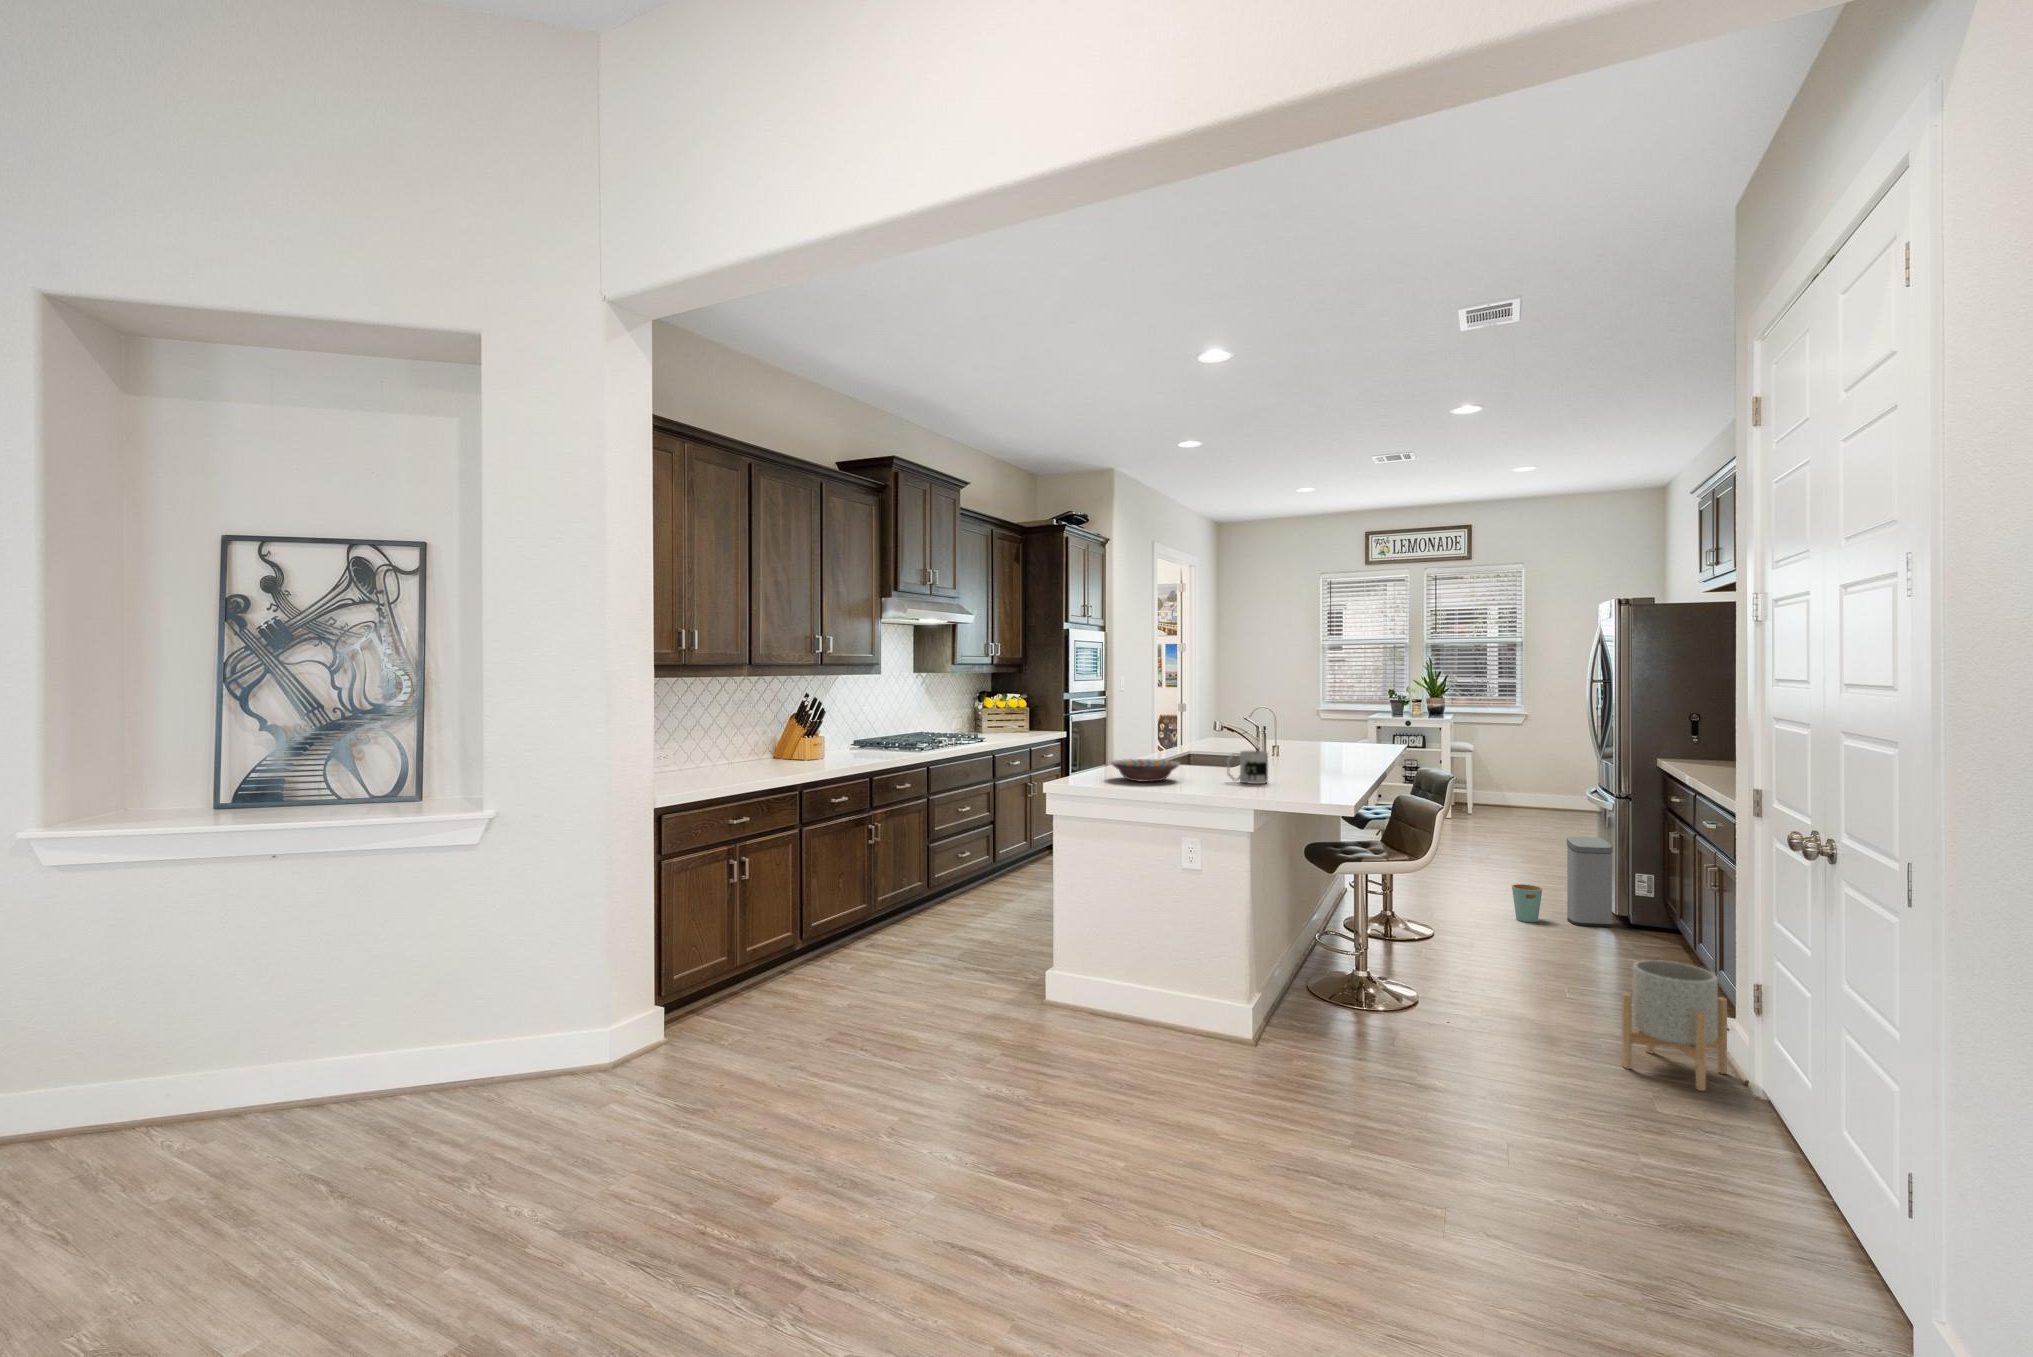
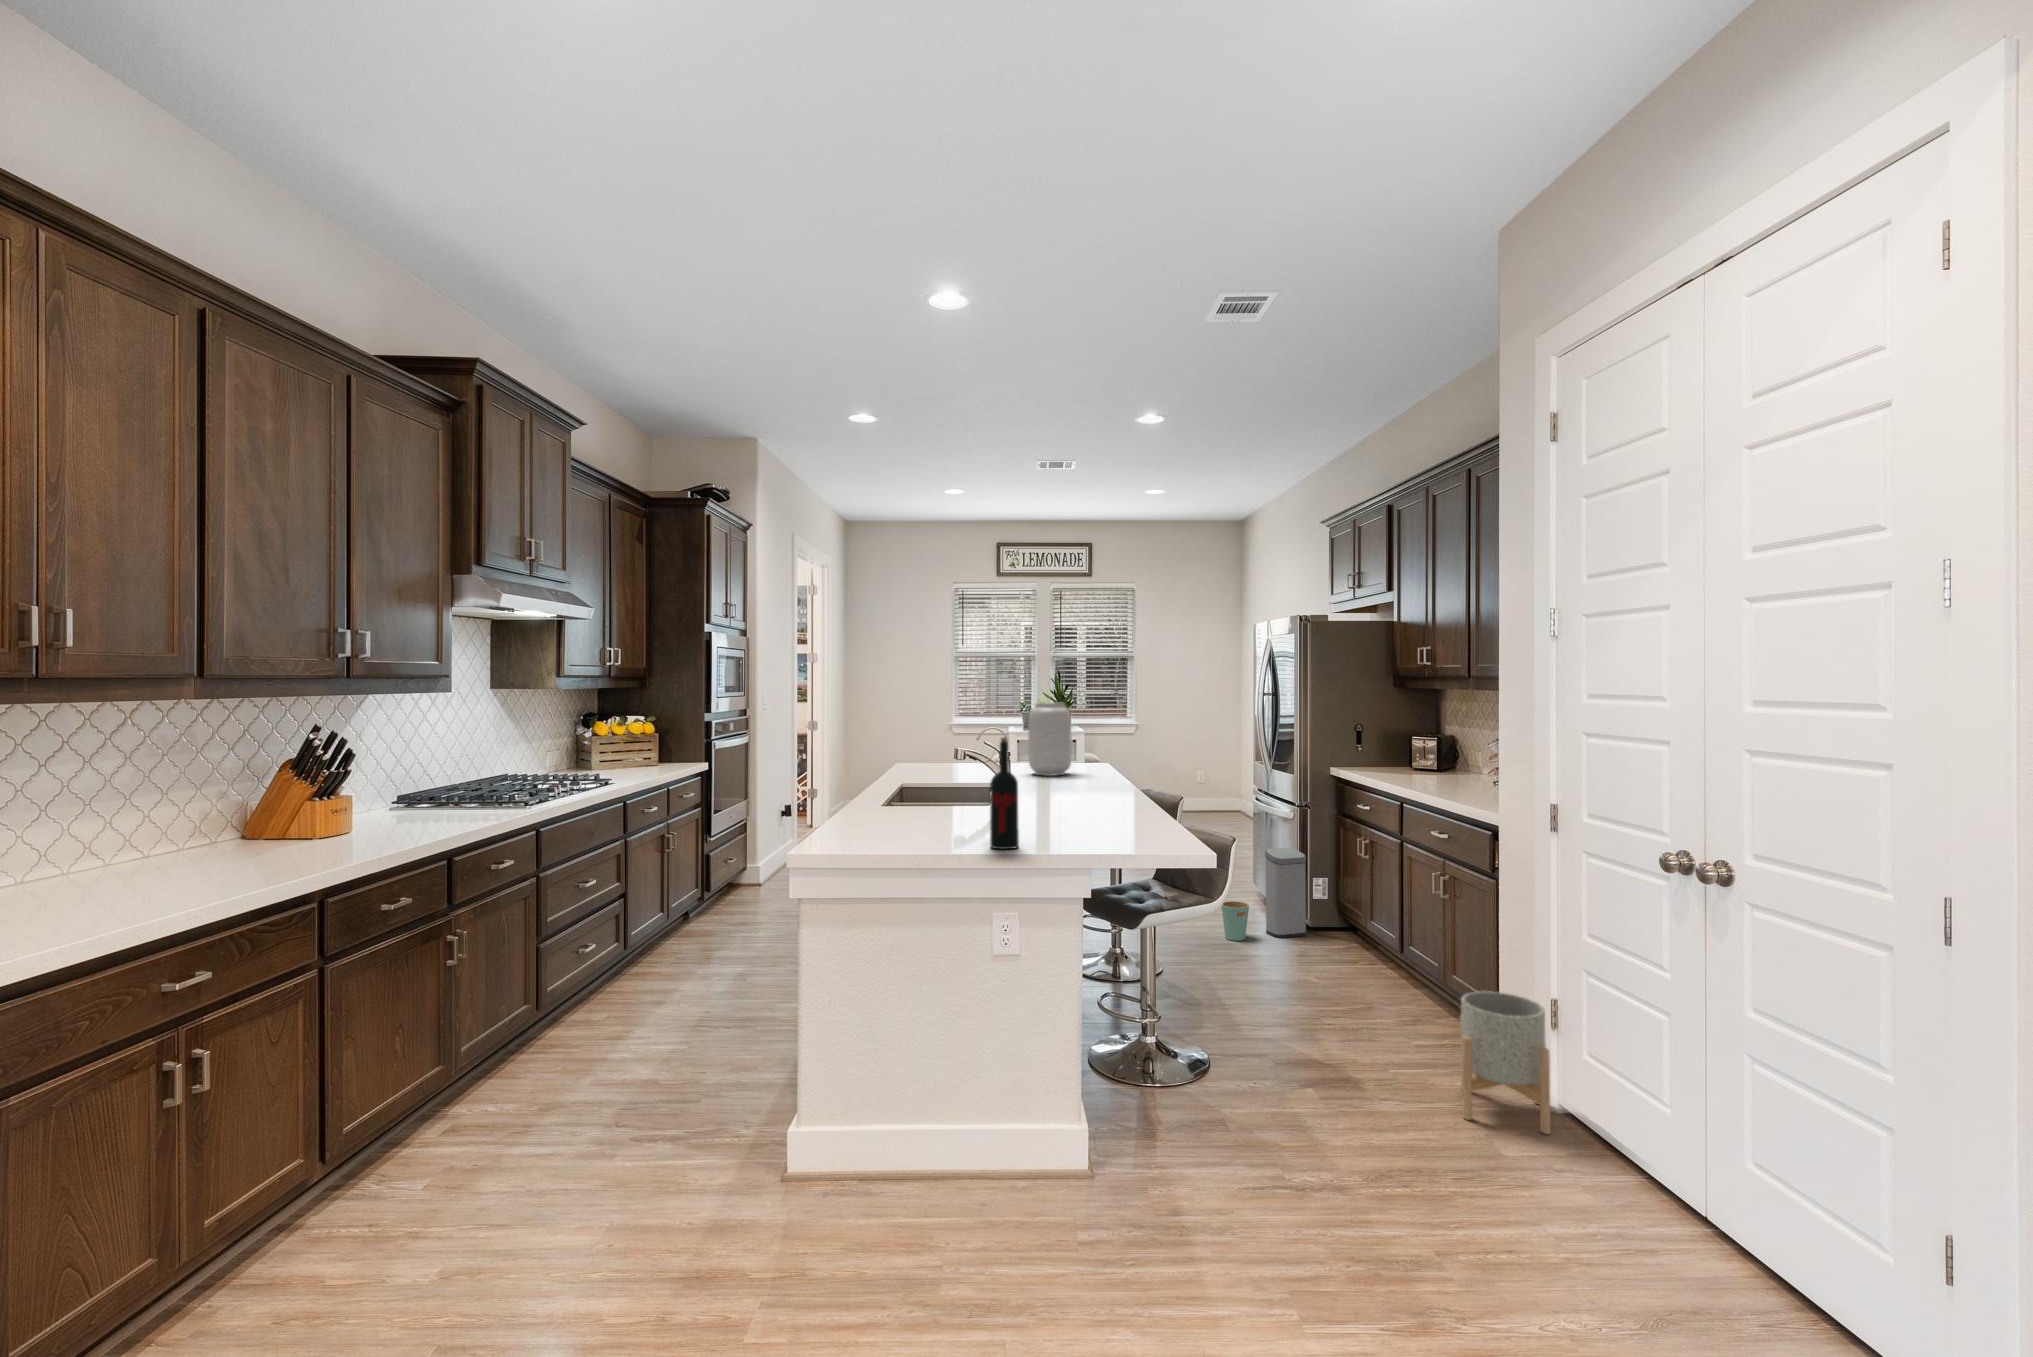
vase: none [1307,687,1347,751] -> present [1028,703,1071,776]
wine bottle: none [1186,709,1207,790] -> present [990,737,1019,849]
mug: present [1227,751,1268,784] -> none [1022,787,1071,831]
decorative bowl: present [1111,759,1180,782] -> none [868,806,964,839]

